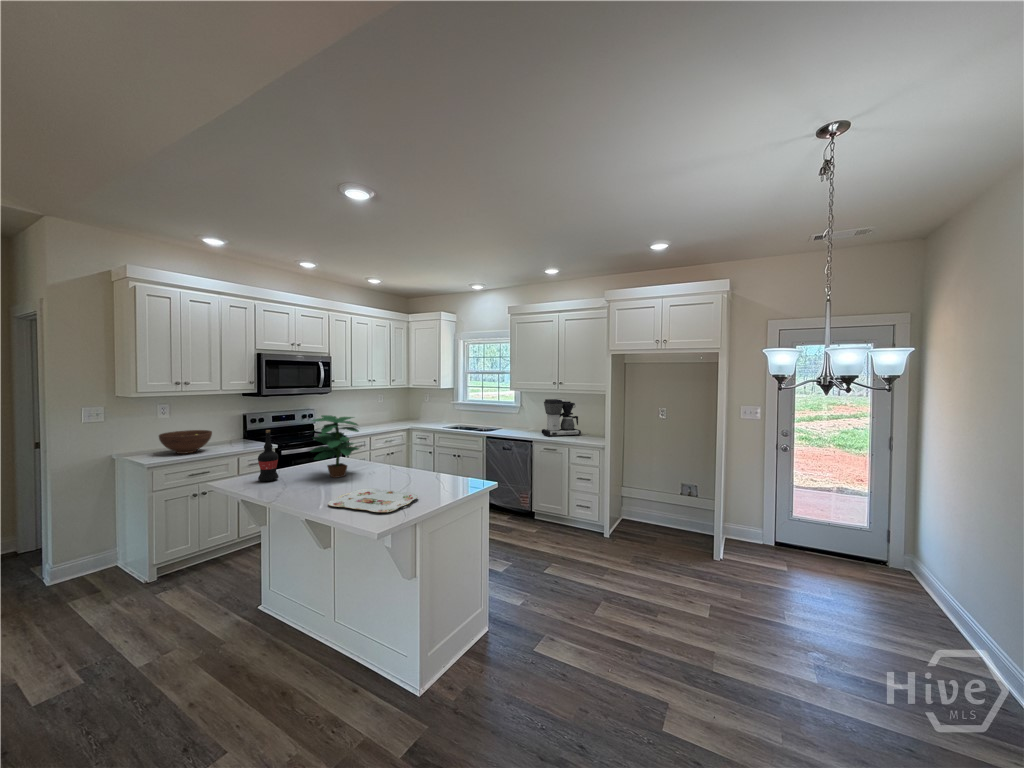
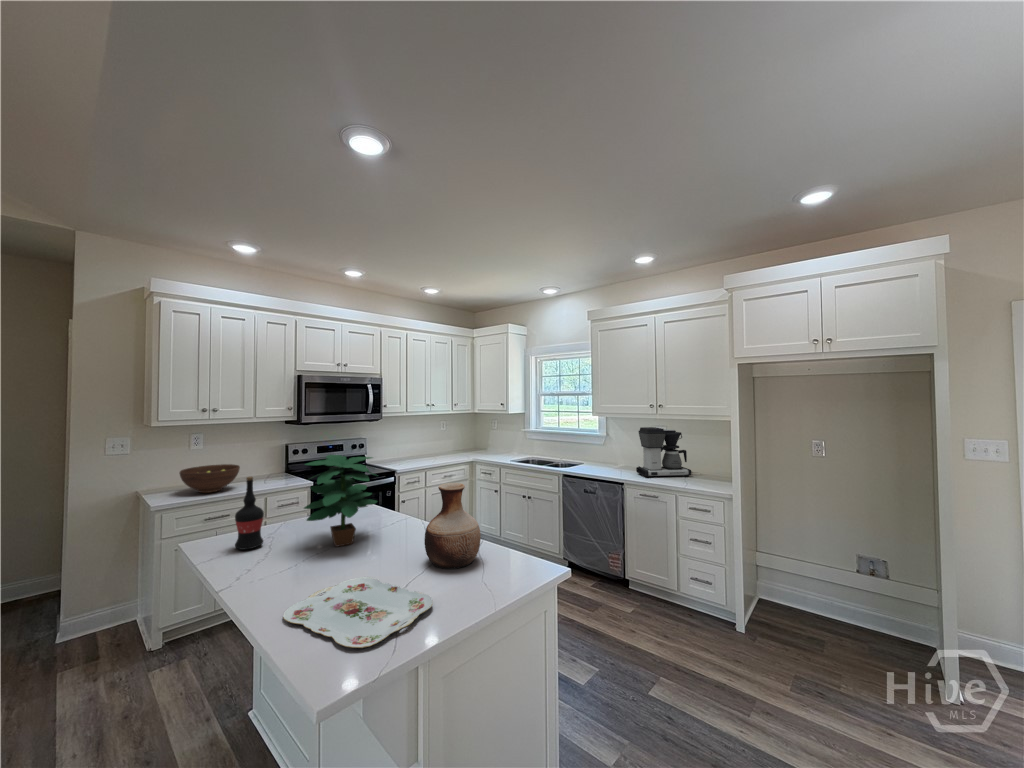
vase: none [402,431,439,485] -> present [424,483,481,569]

